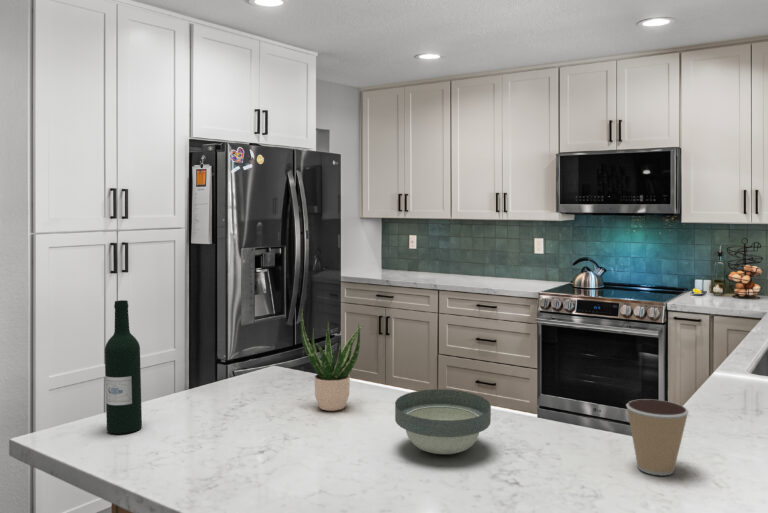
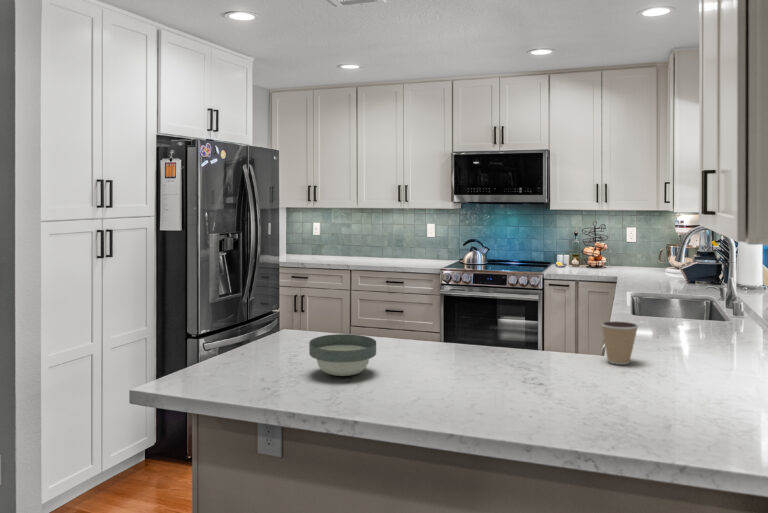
wine bottle: present [105,300,142,434] -> none [234,272,260,372]
potted plant: present [301,312,363,411] -> none [356,276,407,350]
bowl: present [395,389,491,454] -> present [309,334,376,376]

